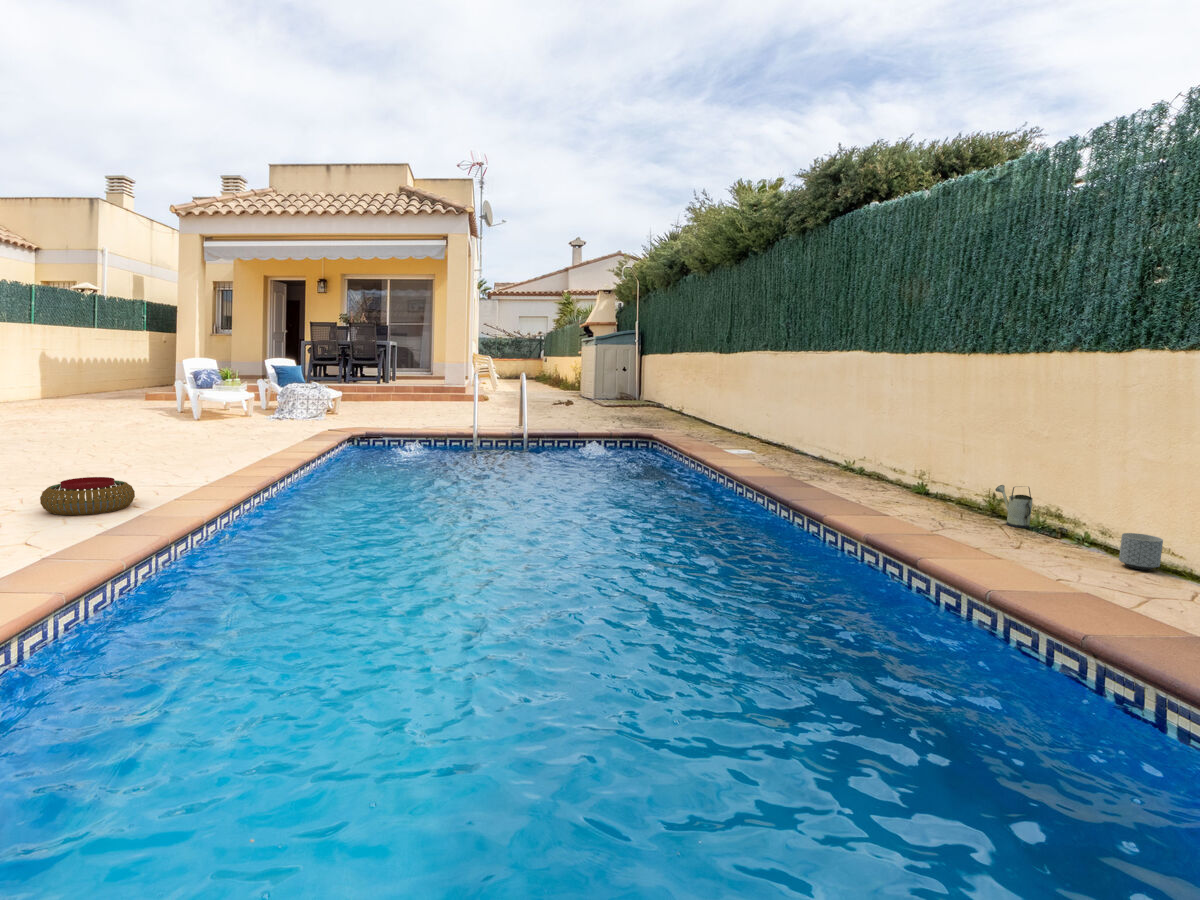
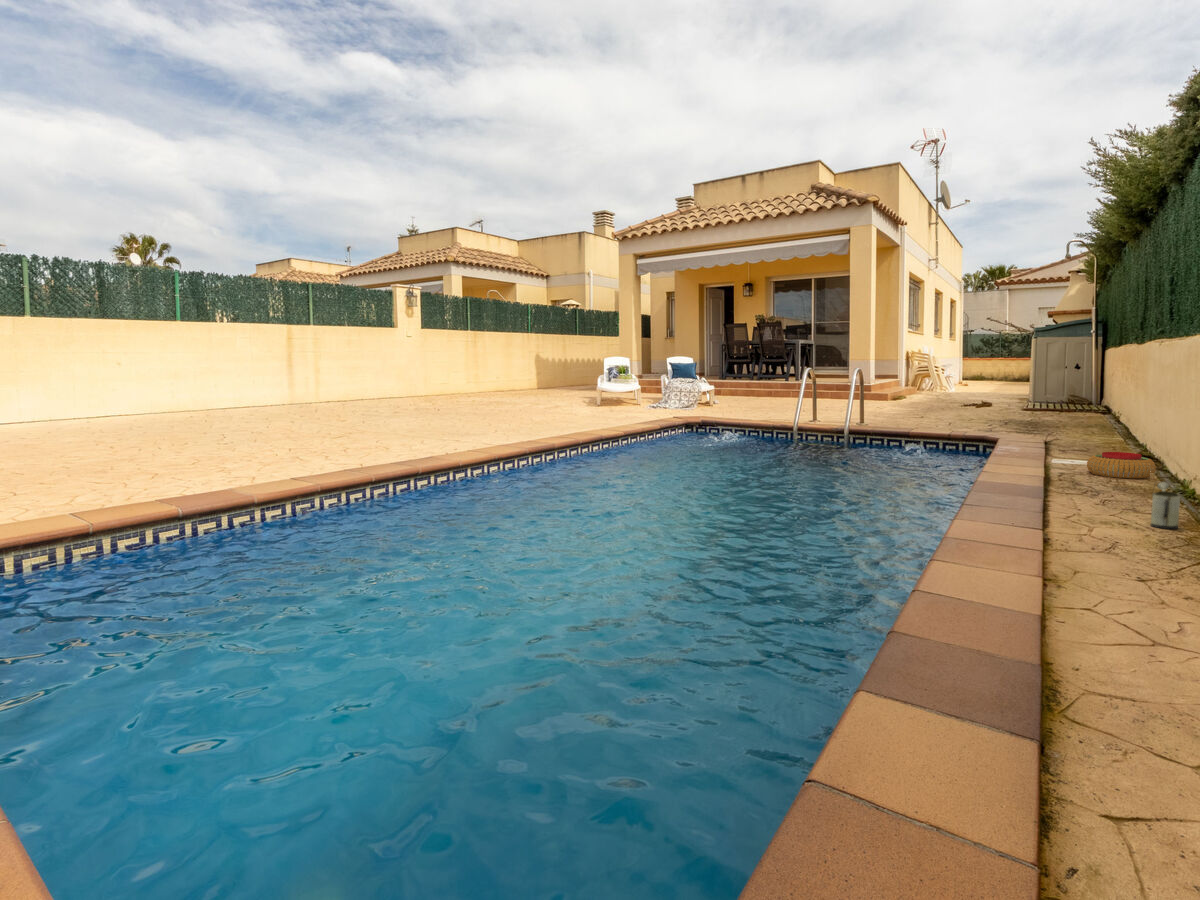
pouf: present [40,477,135,515] -> present [1087,452,1156,479]
planter: present [1119,533,1163,570] -> none [1146,523,1192,562]

